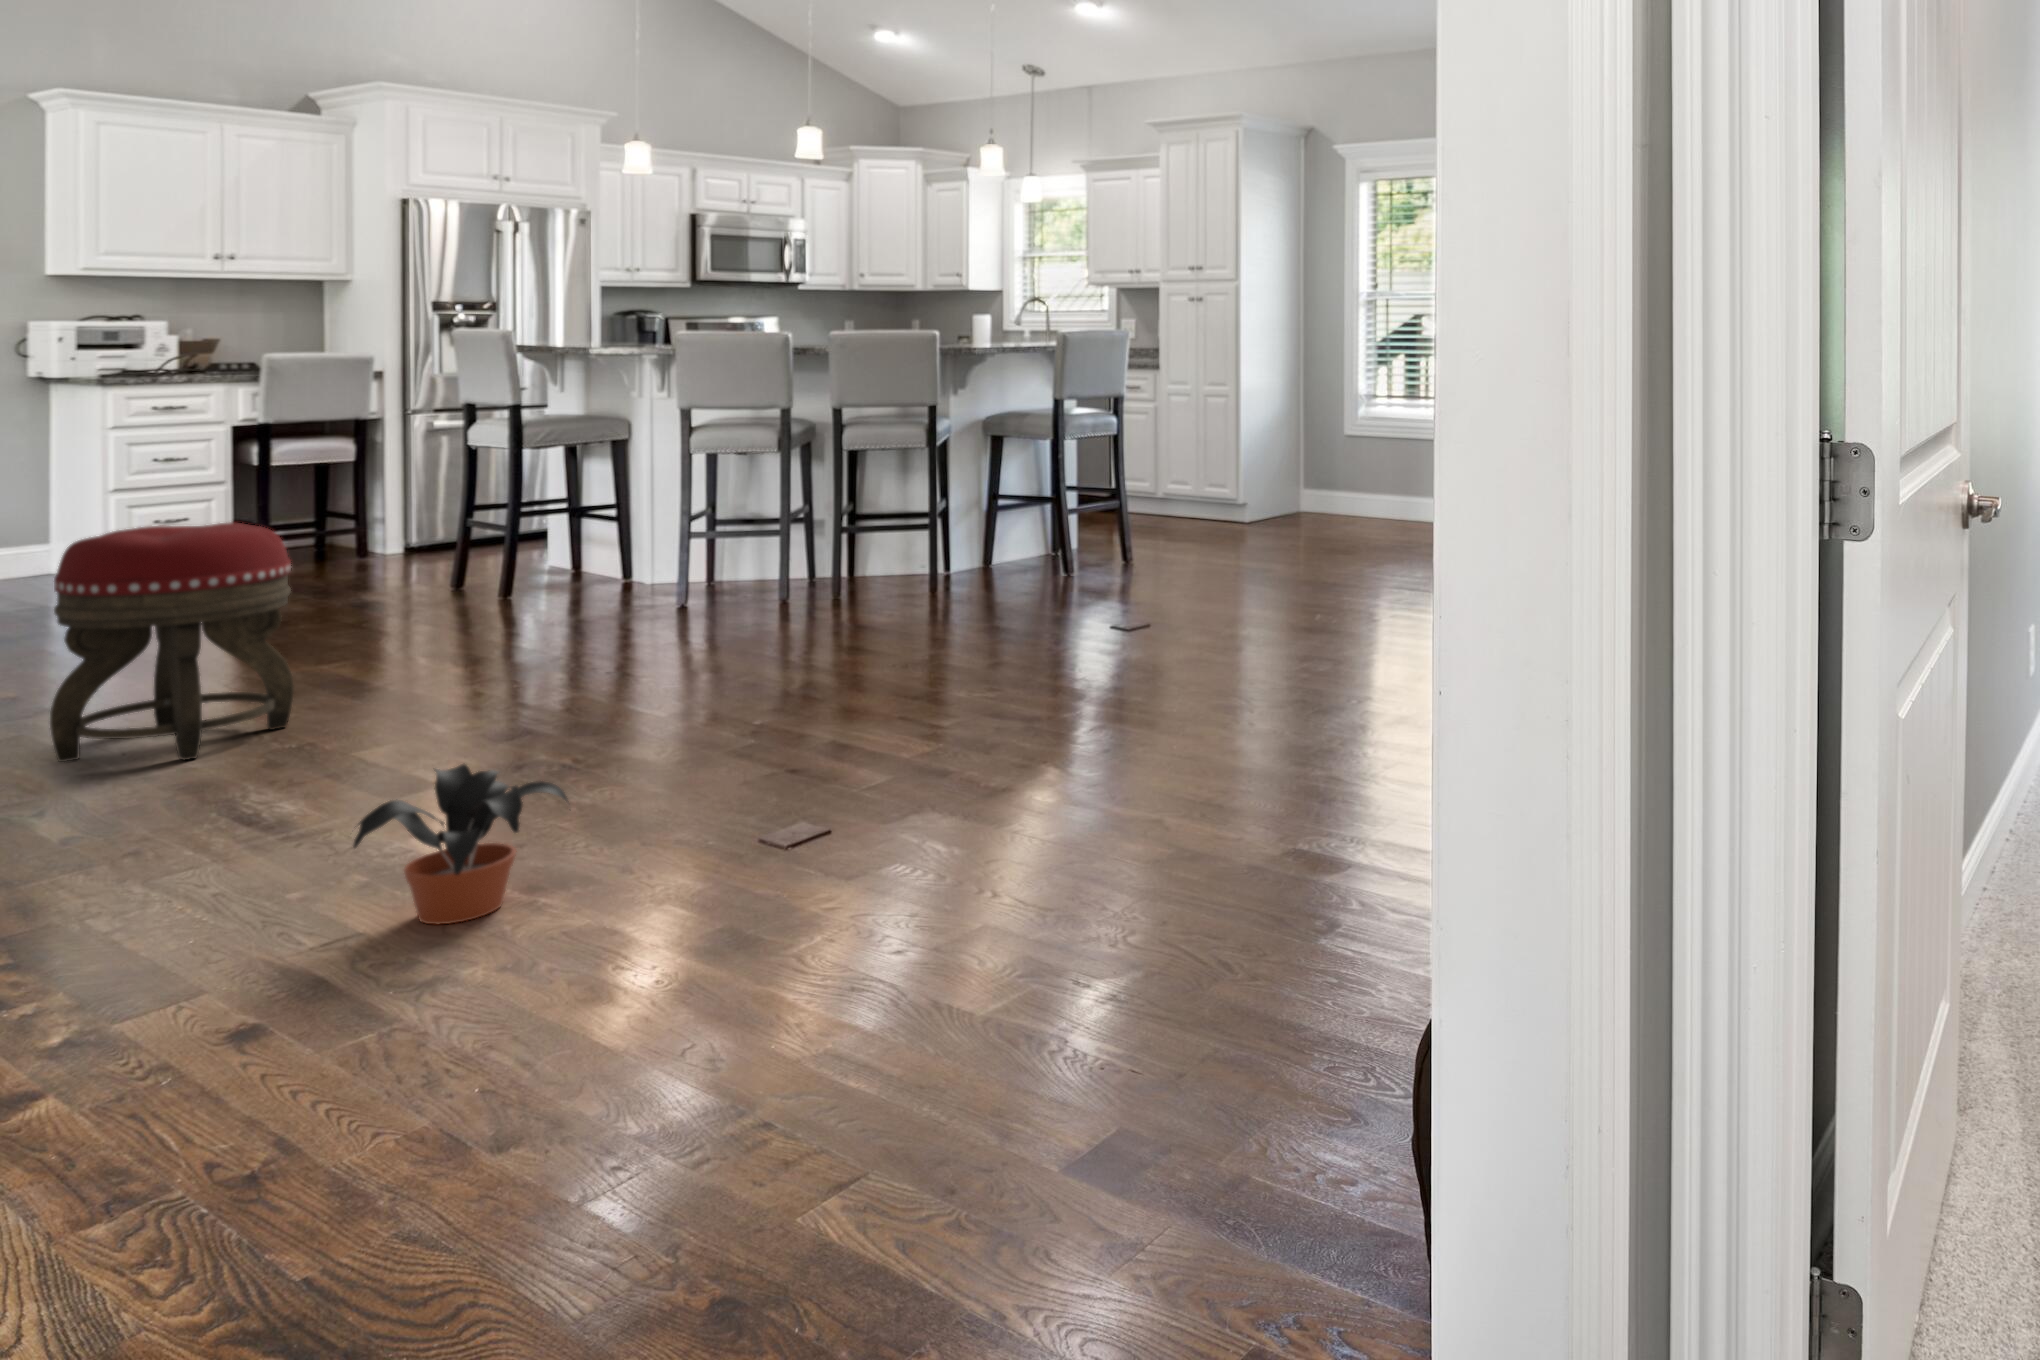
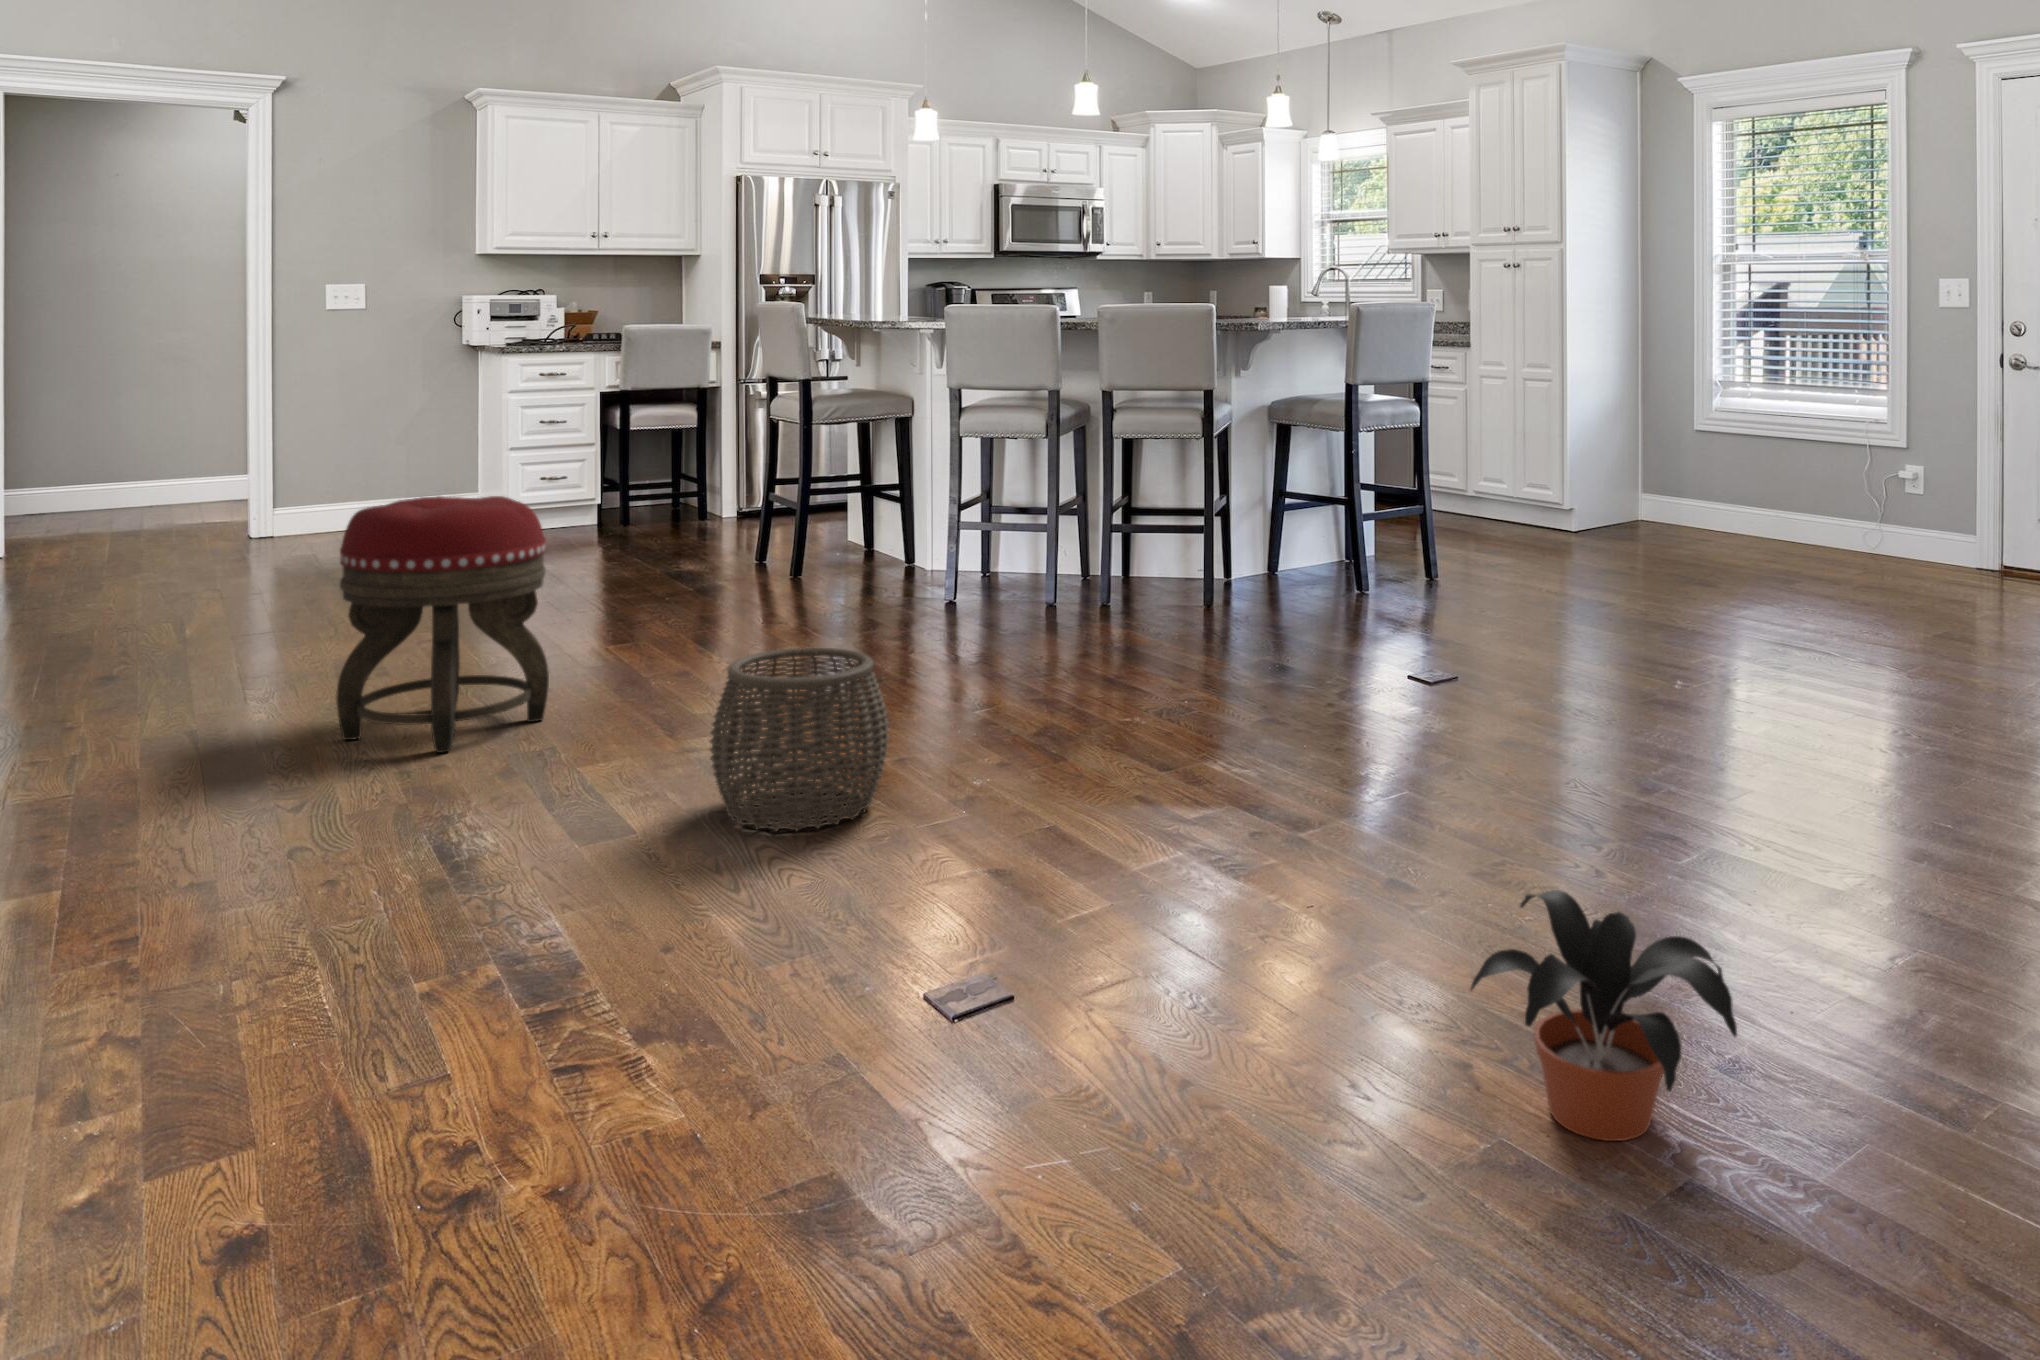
woven basket: none [514,627,681,773] -> present [710,648,889,831]
potted plant: present [353,764,567,924] -> present [1471,890,1737,1141]

